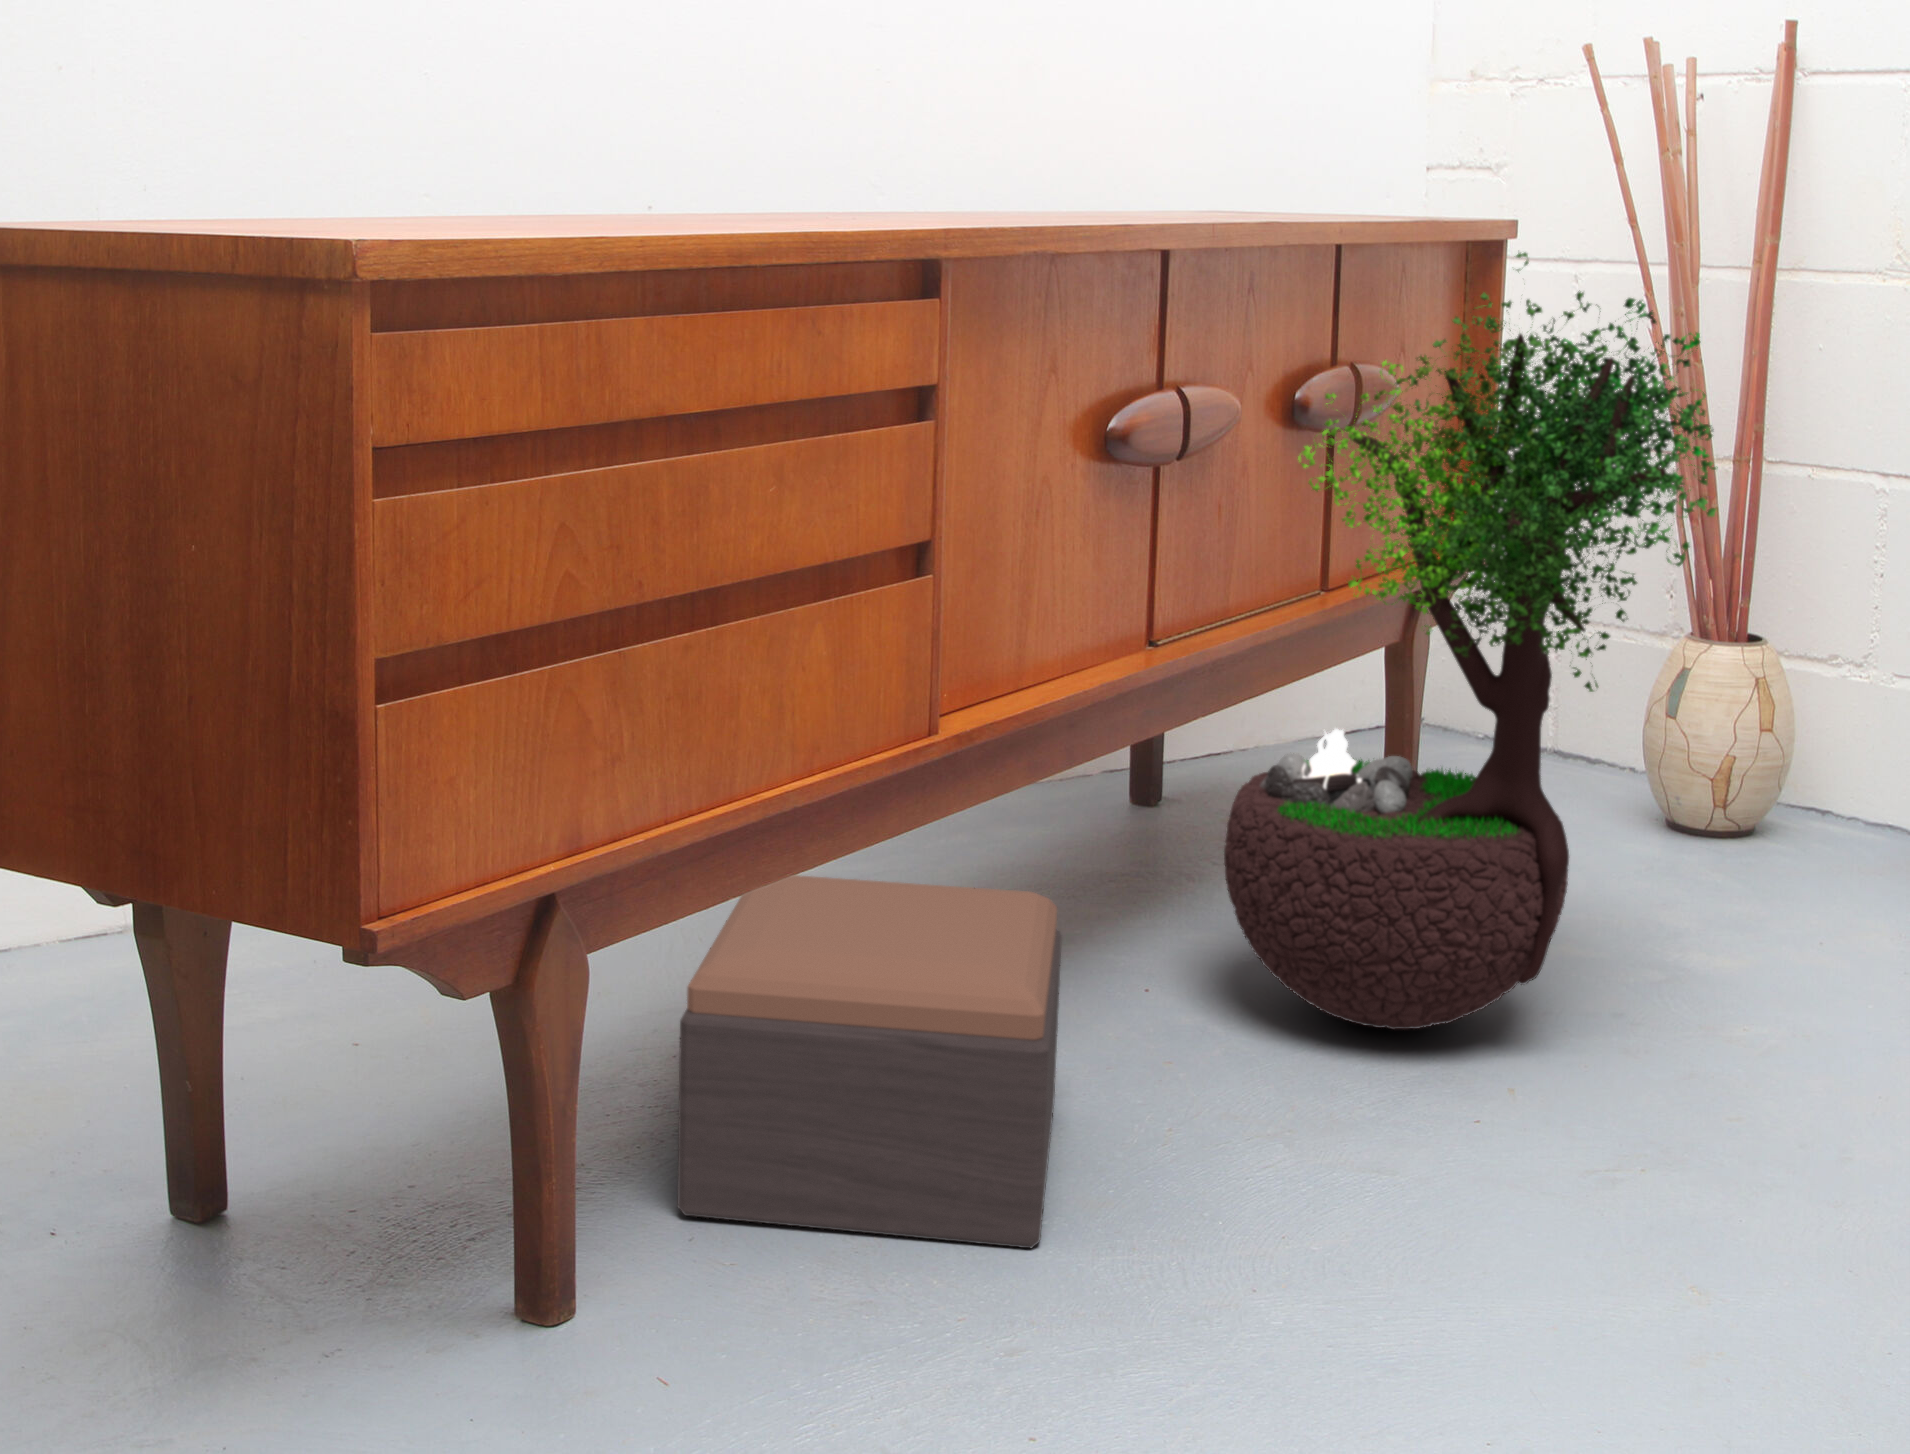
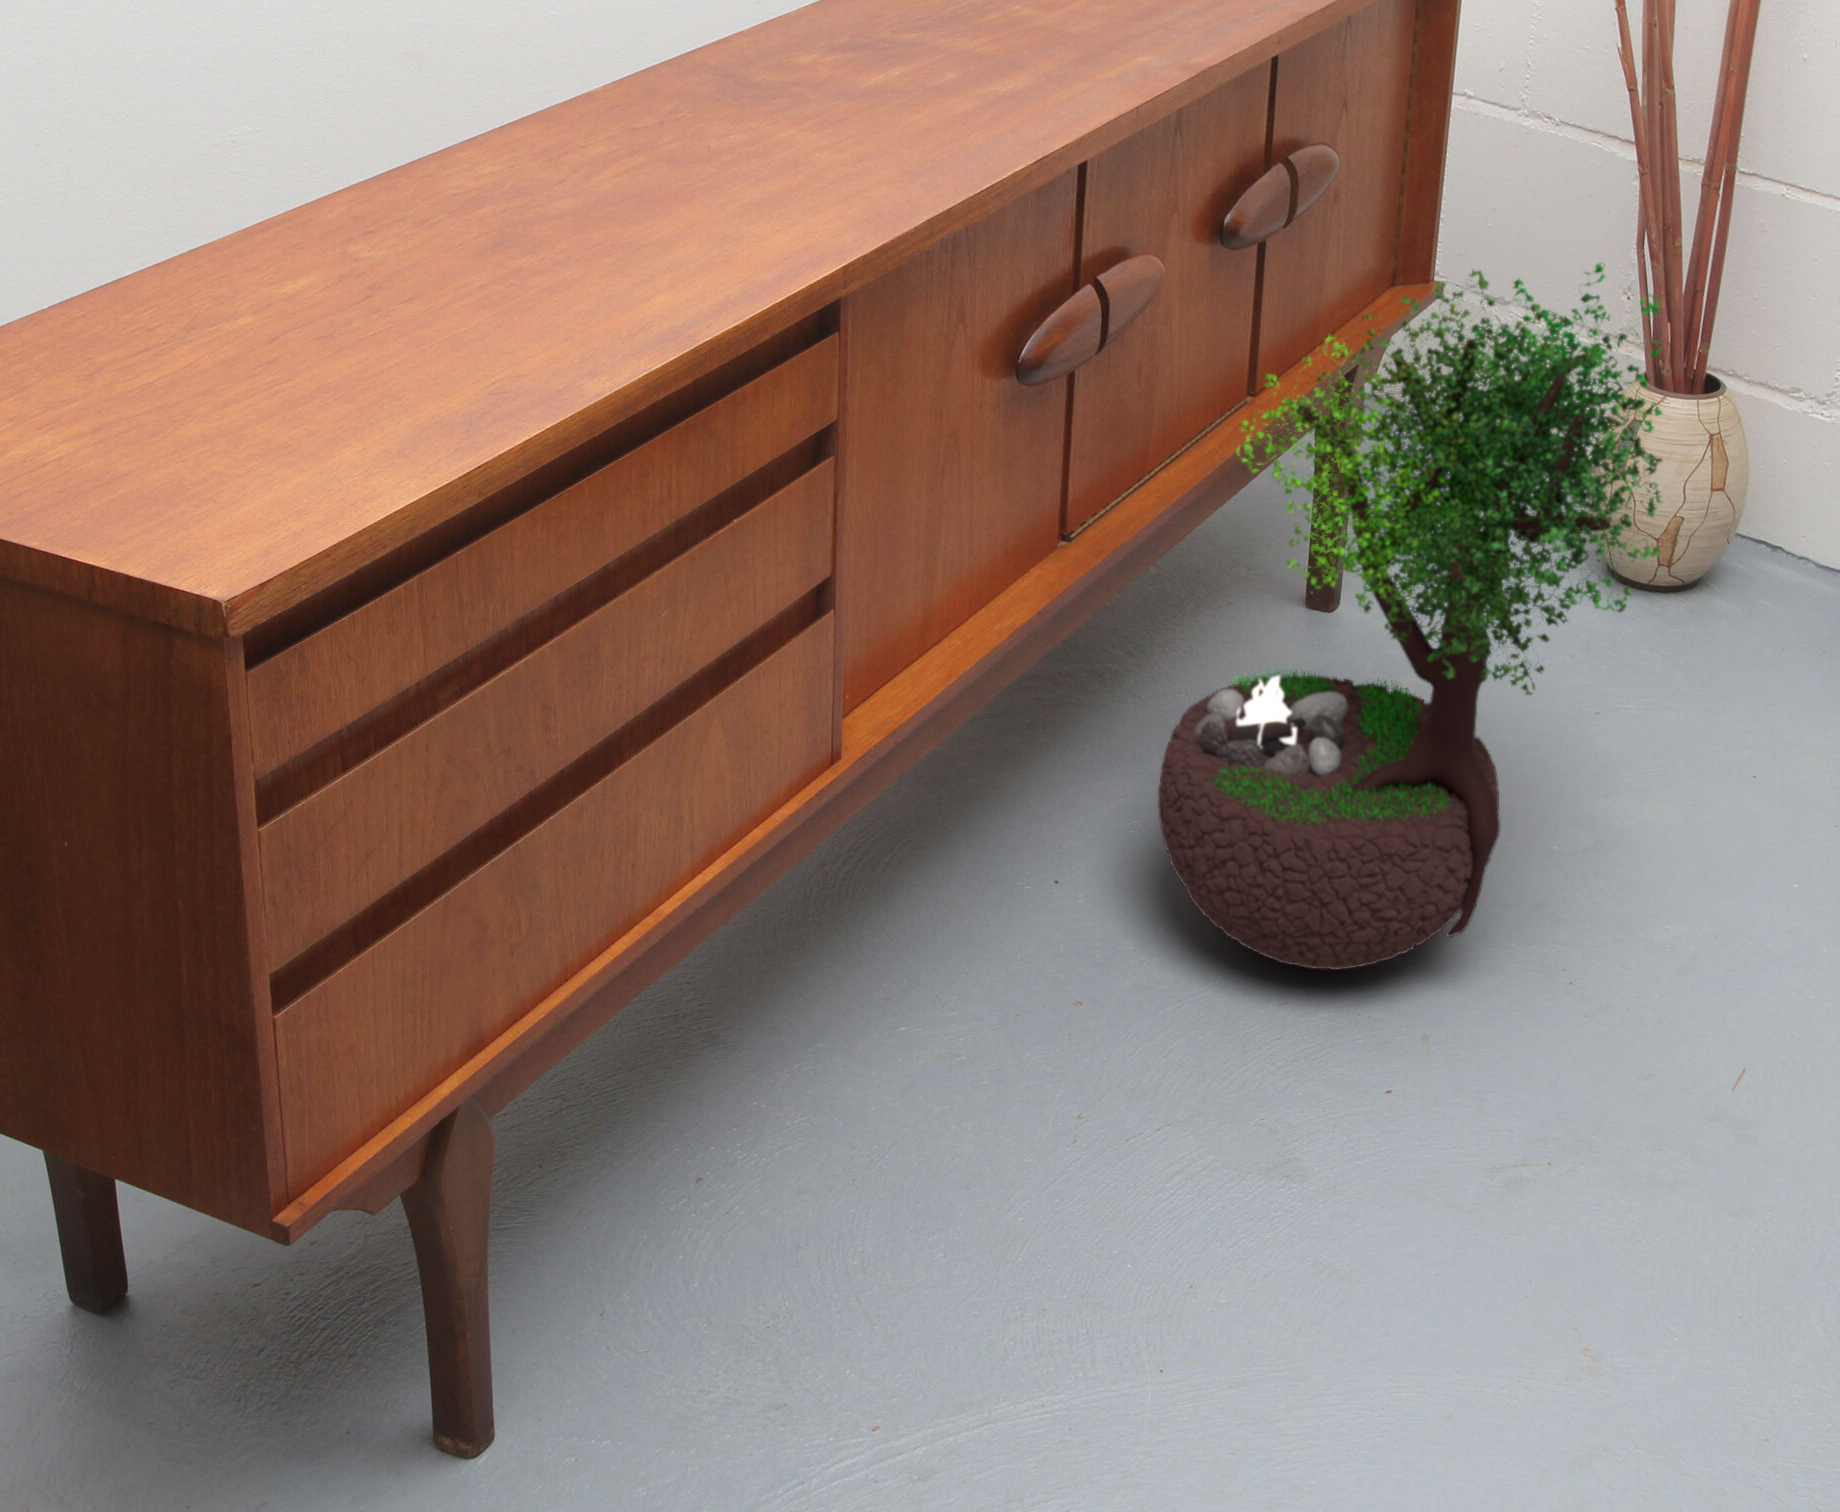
footstool: present [677,875,1062,1248] -> none [651,926,1004,1322]

